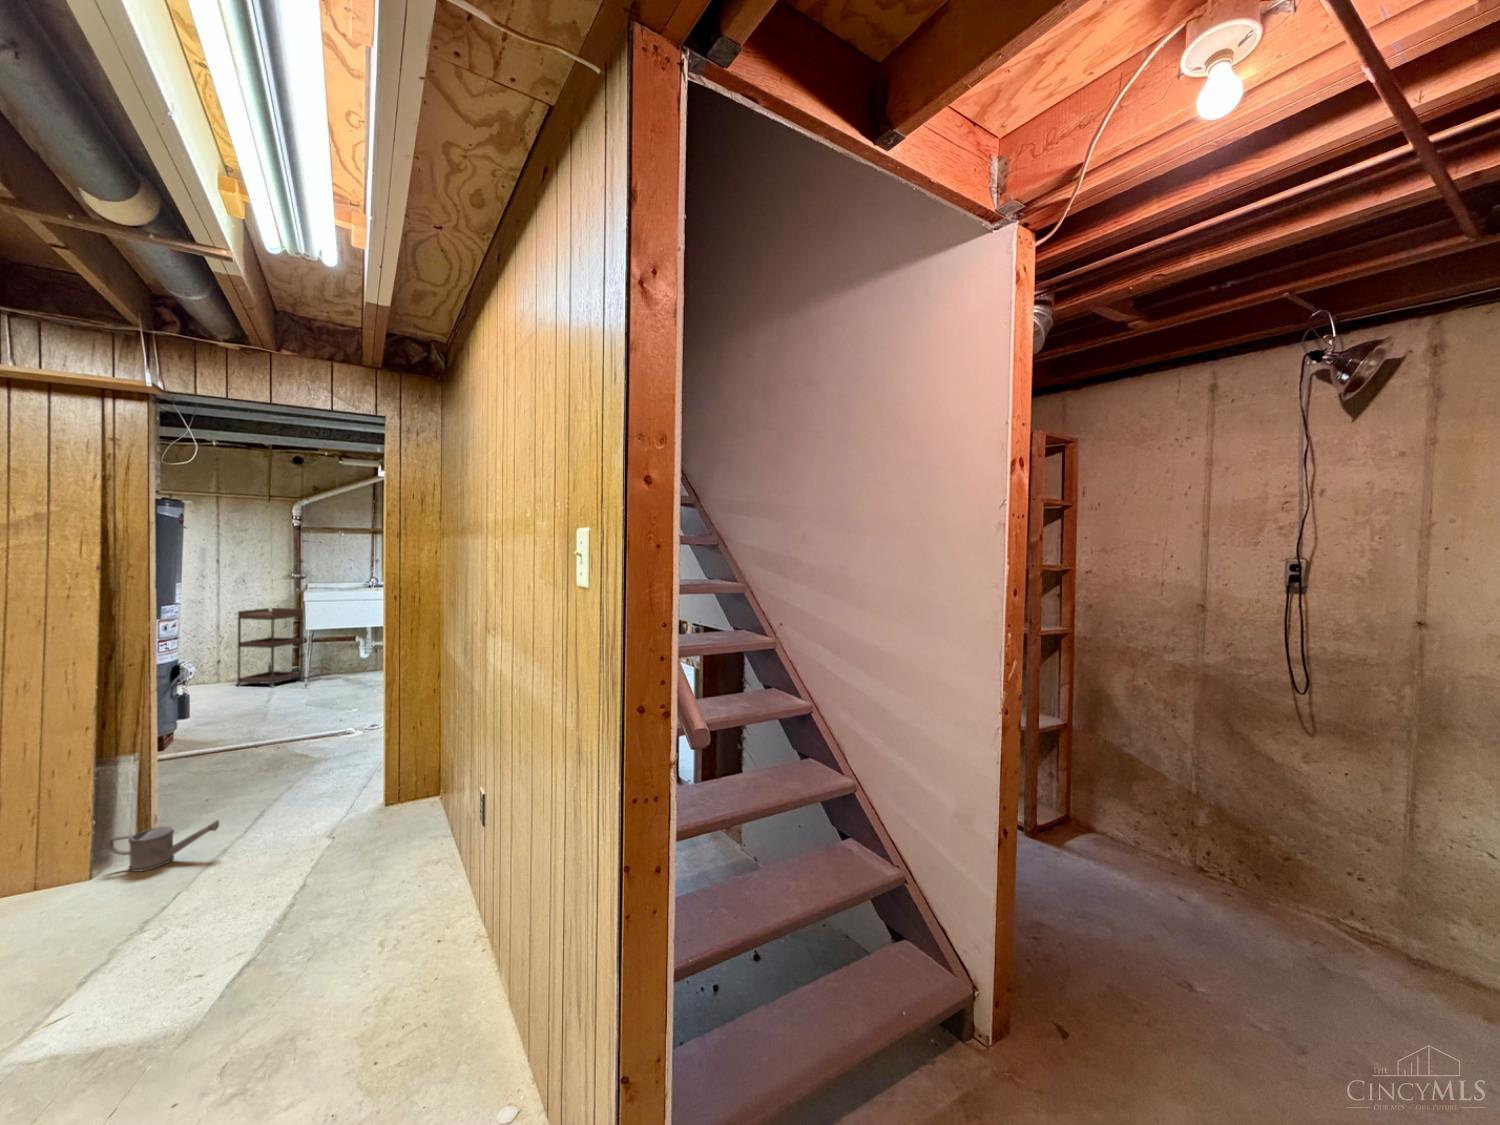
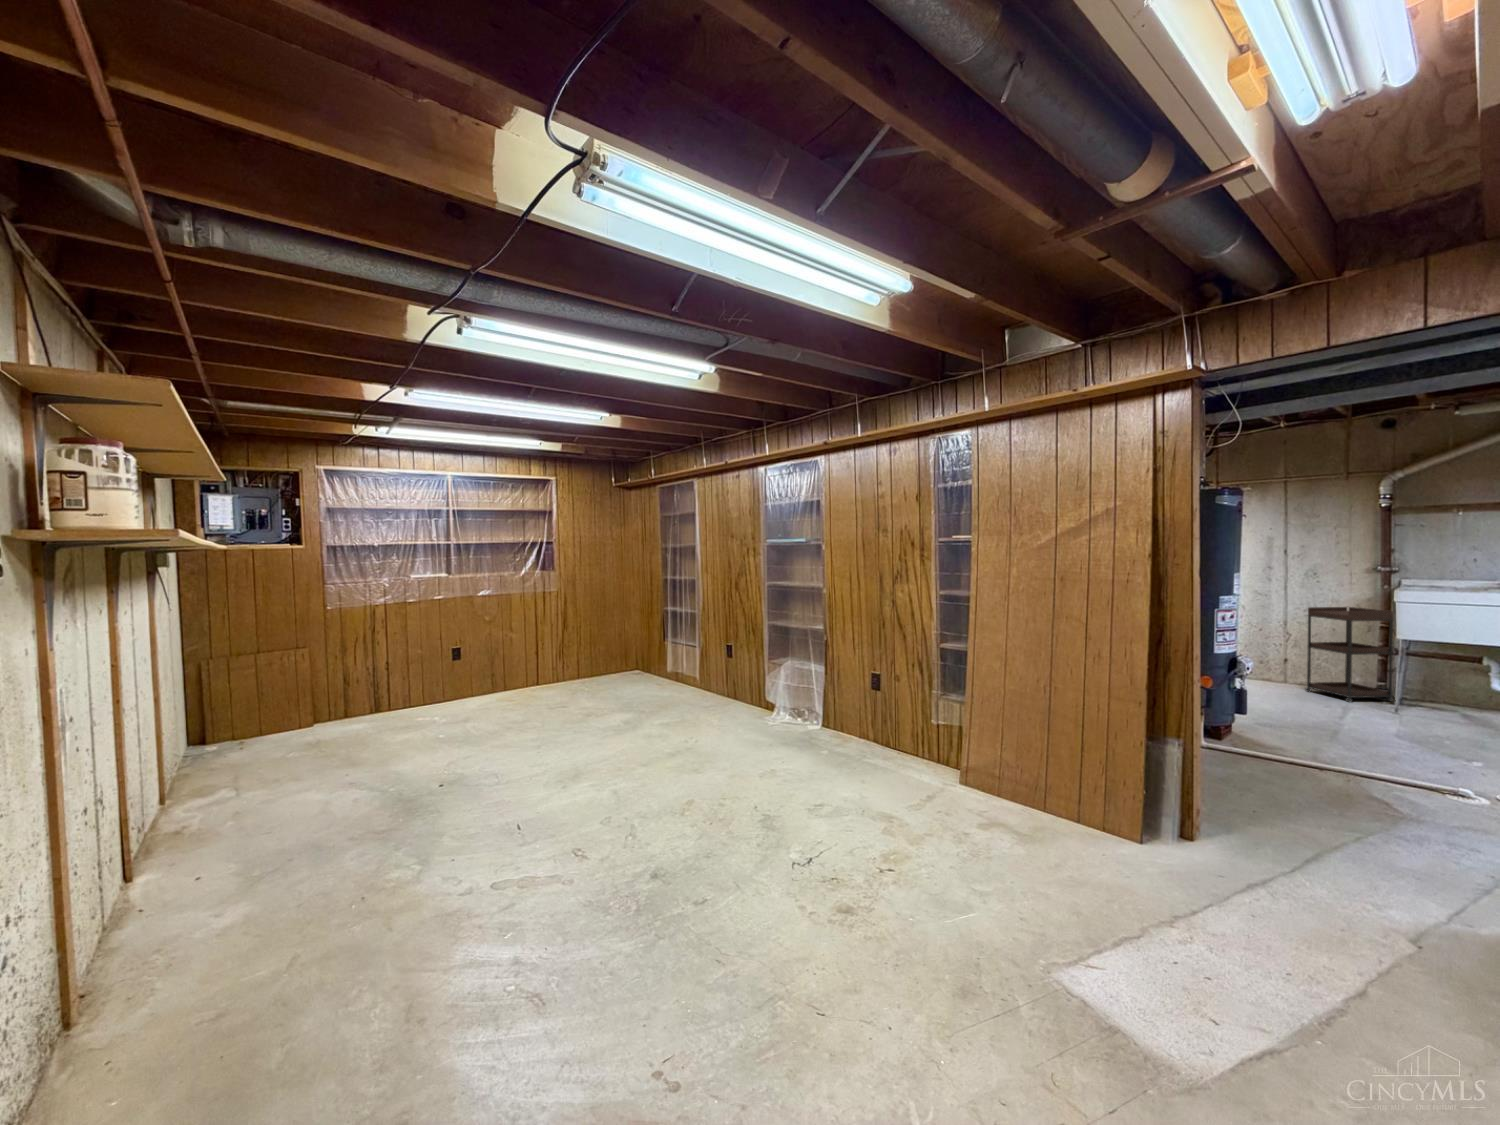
watering can: present [108,820,219,872] -> none [1159,813,1259,864]

